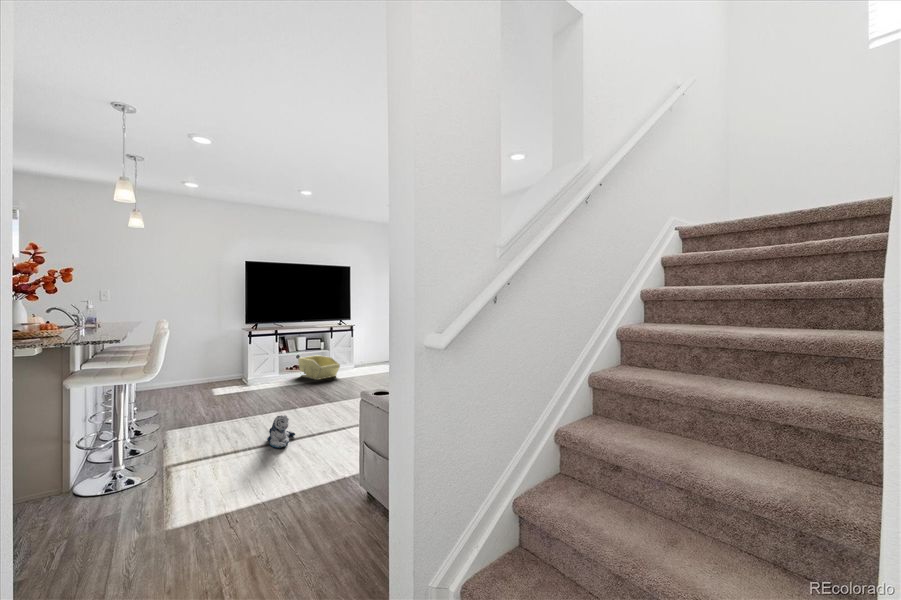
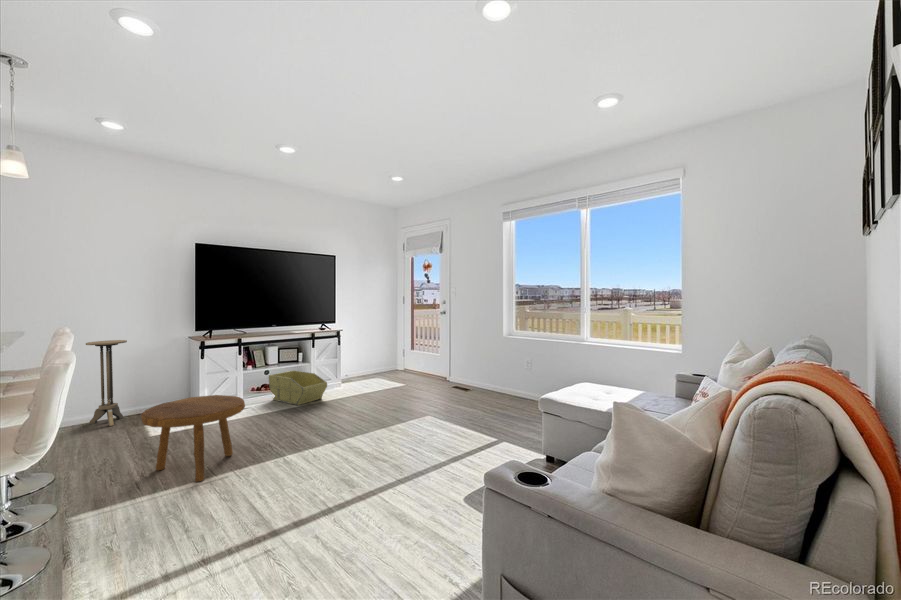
side table: none [174,330,201,389] -> present [86,340,127,426]
footstool: none [206,367,271,419] -> present [141,395,245,482]
plush toy: present [267,415,295,448] -> none [256,485,303,548]

